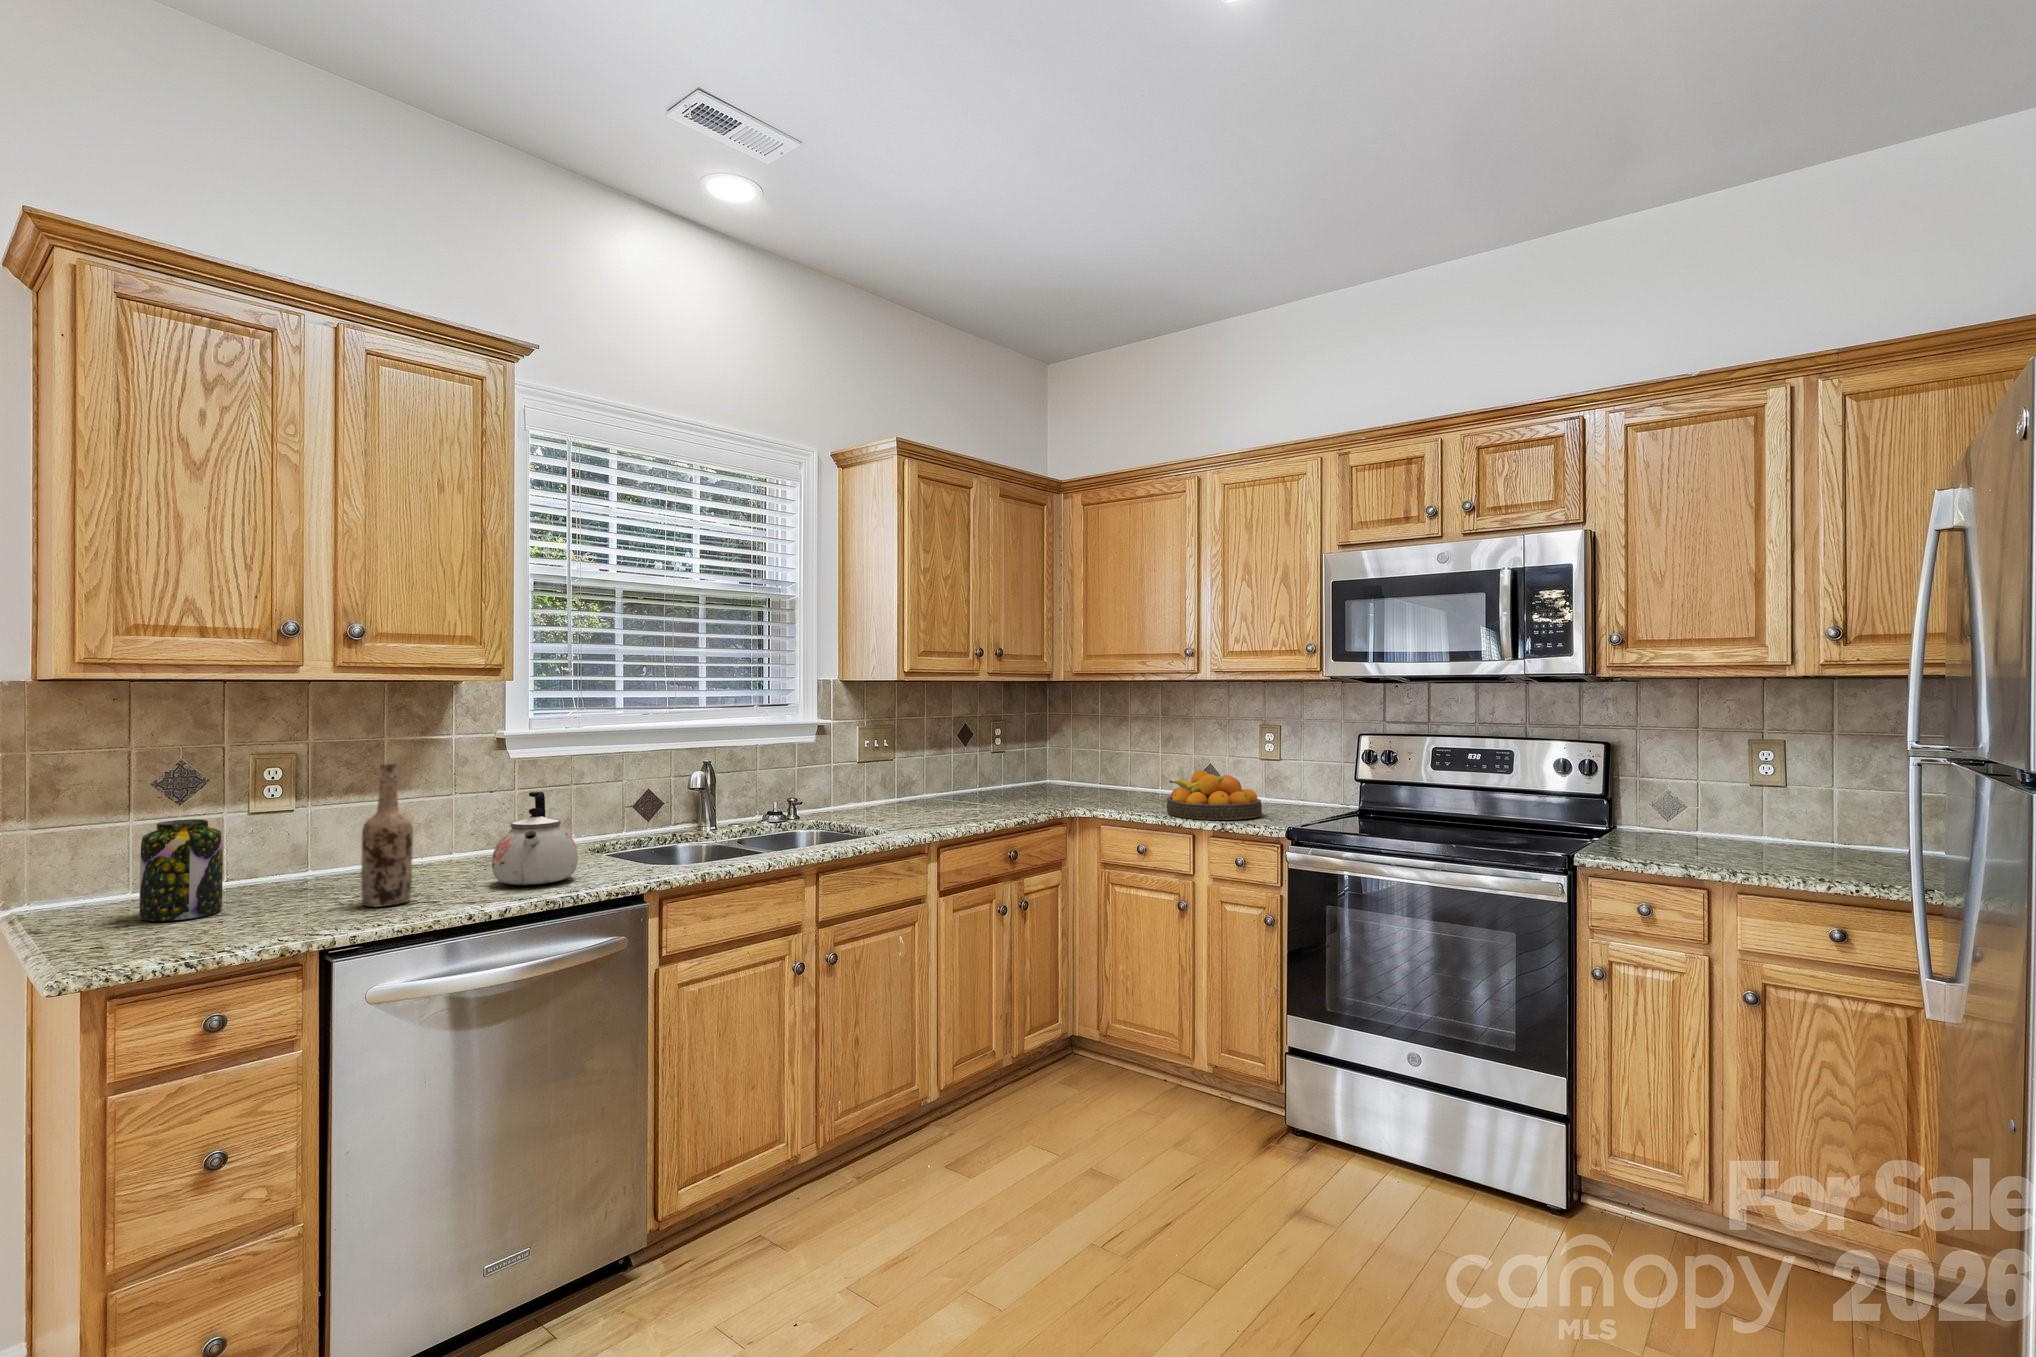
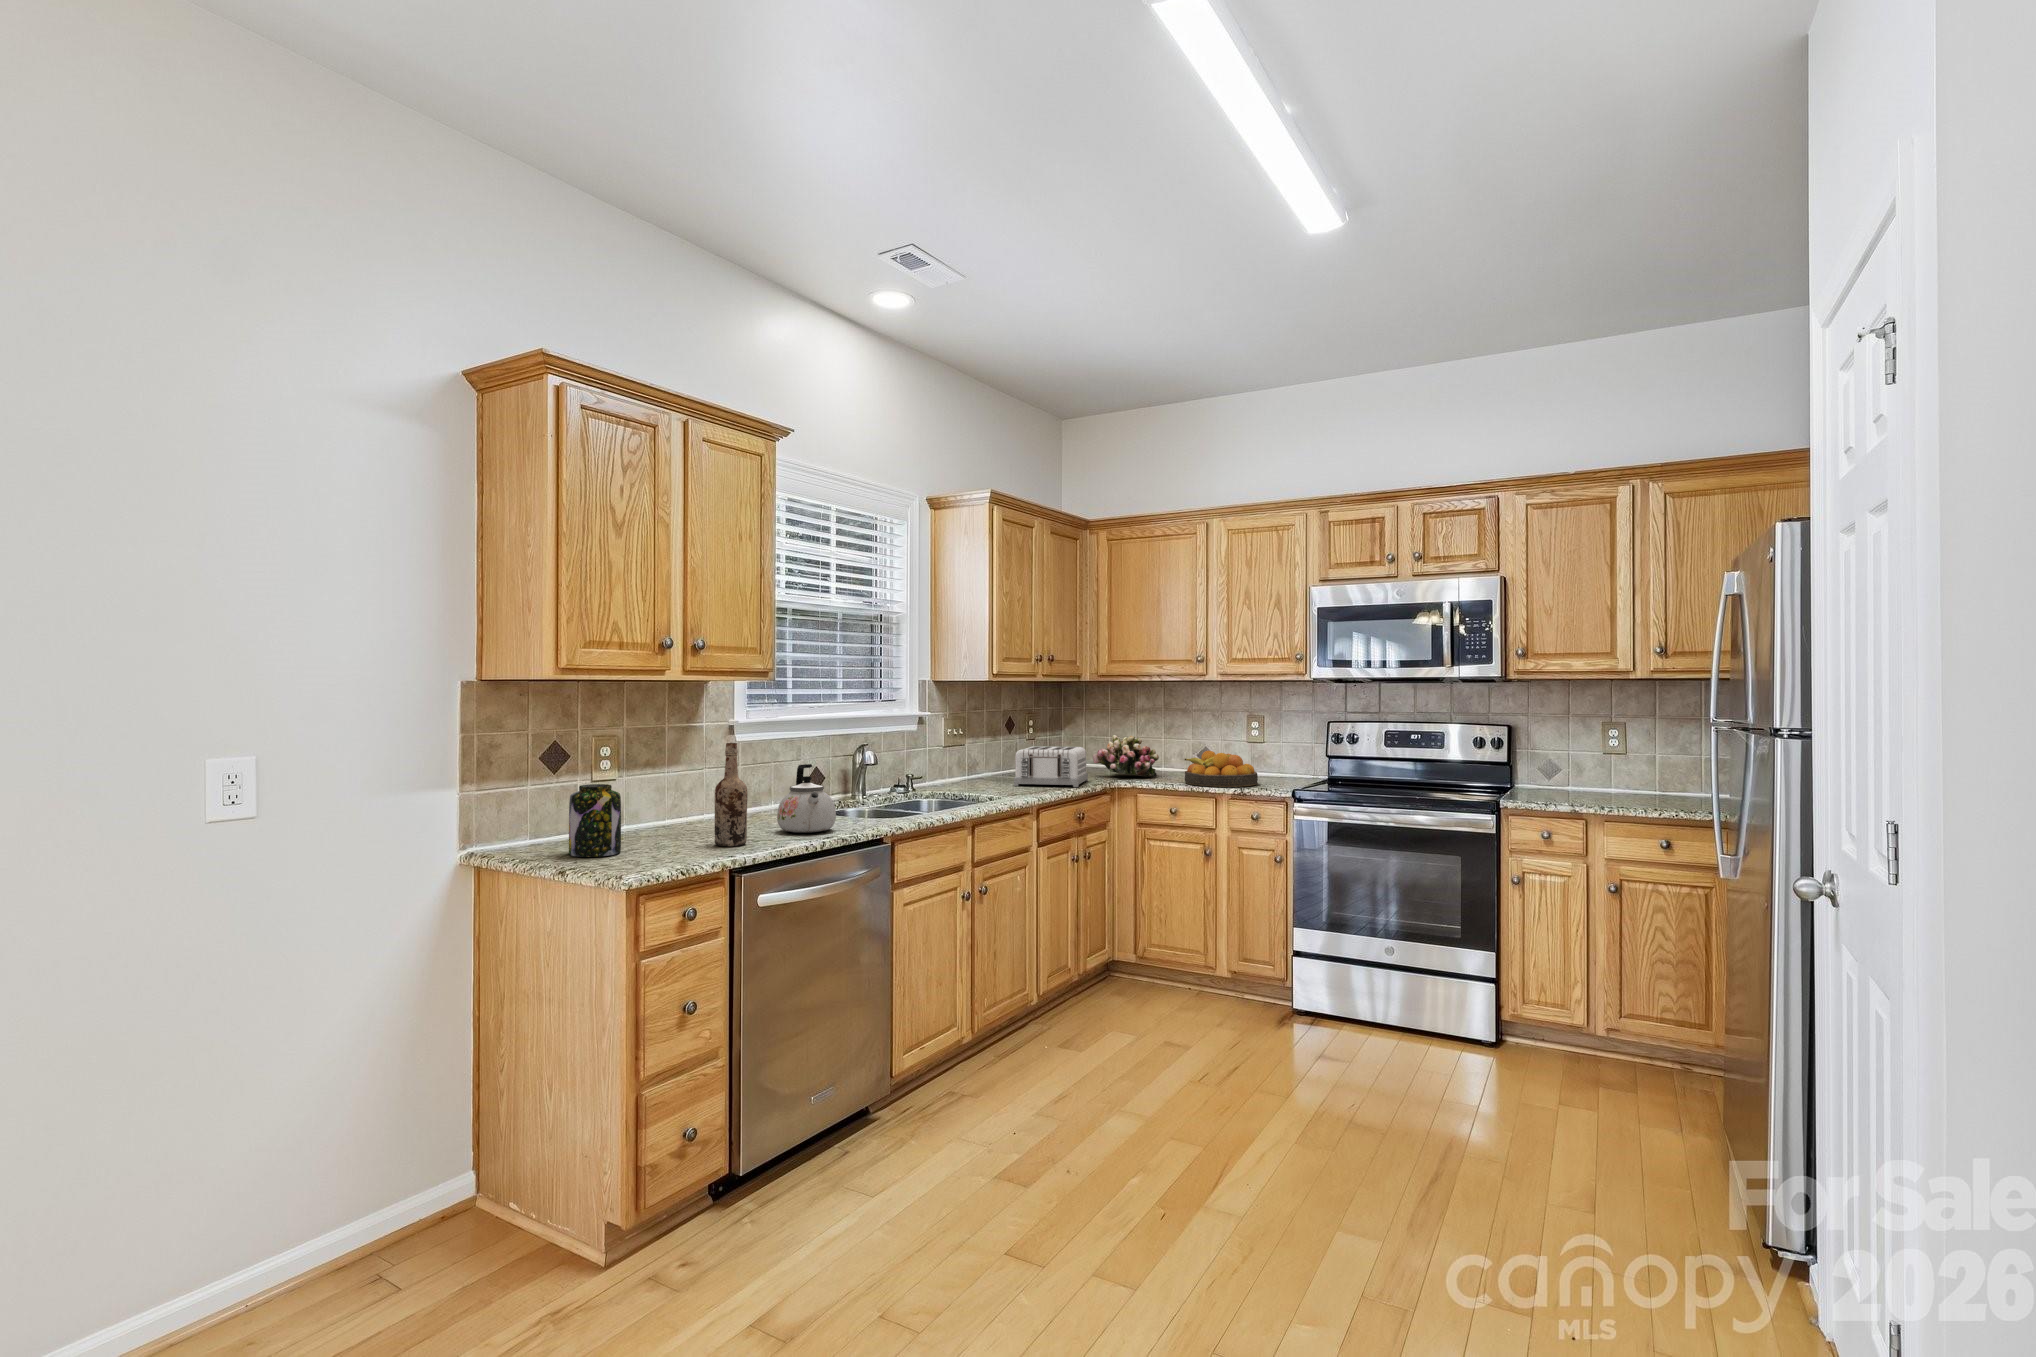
flower arrangement: none [1065,748,1148,802] -> present [1093,735,1159,777]
toaster: none [942,762,1047,816] -> present [1014,746,1088,787]

